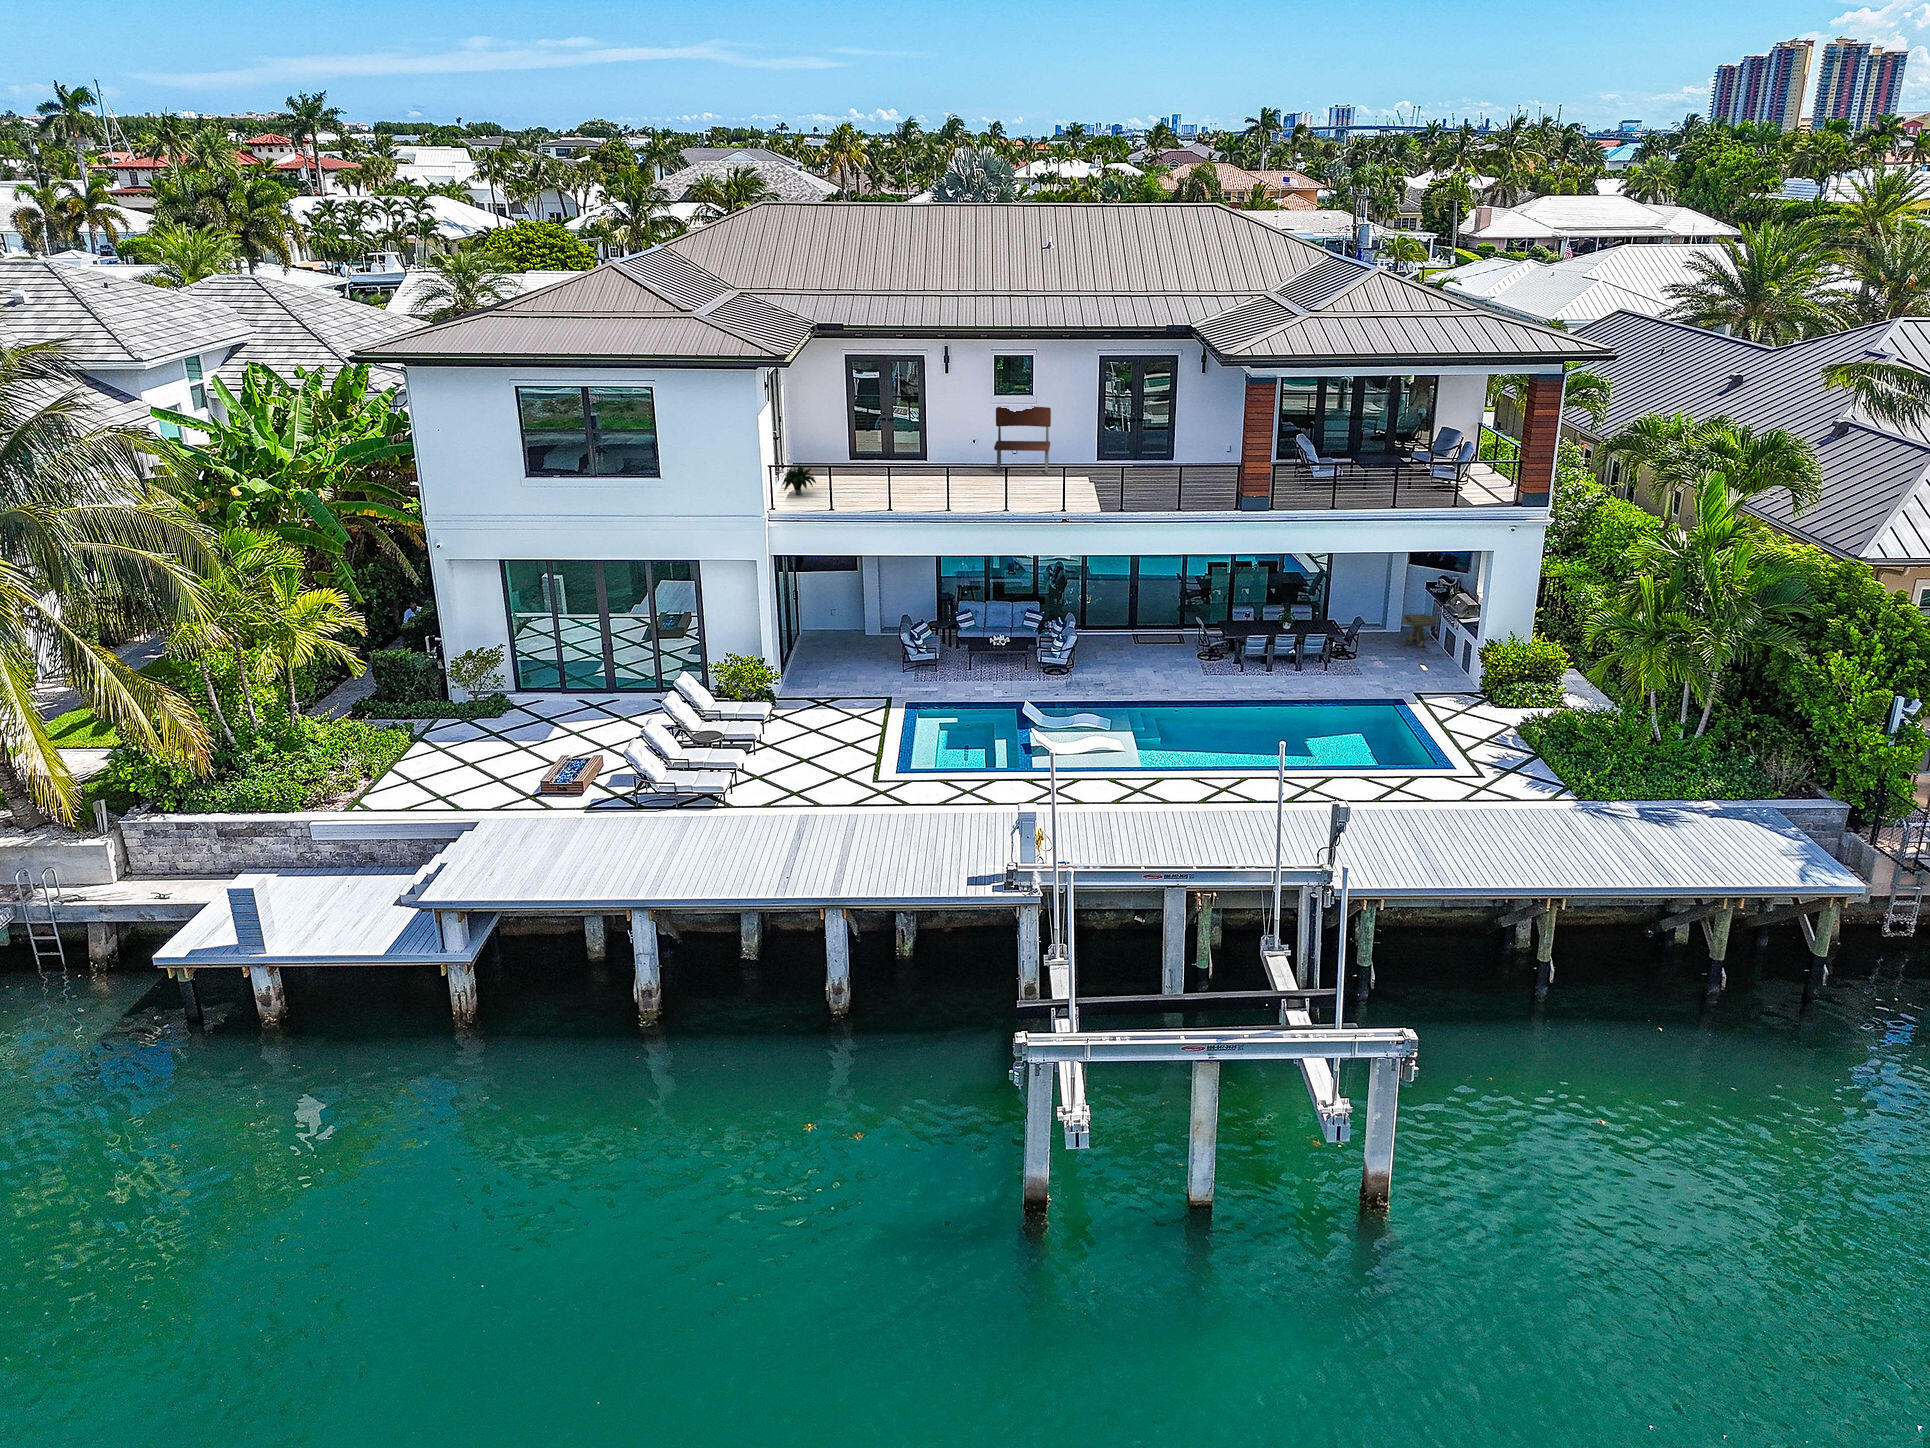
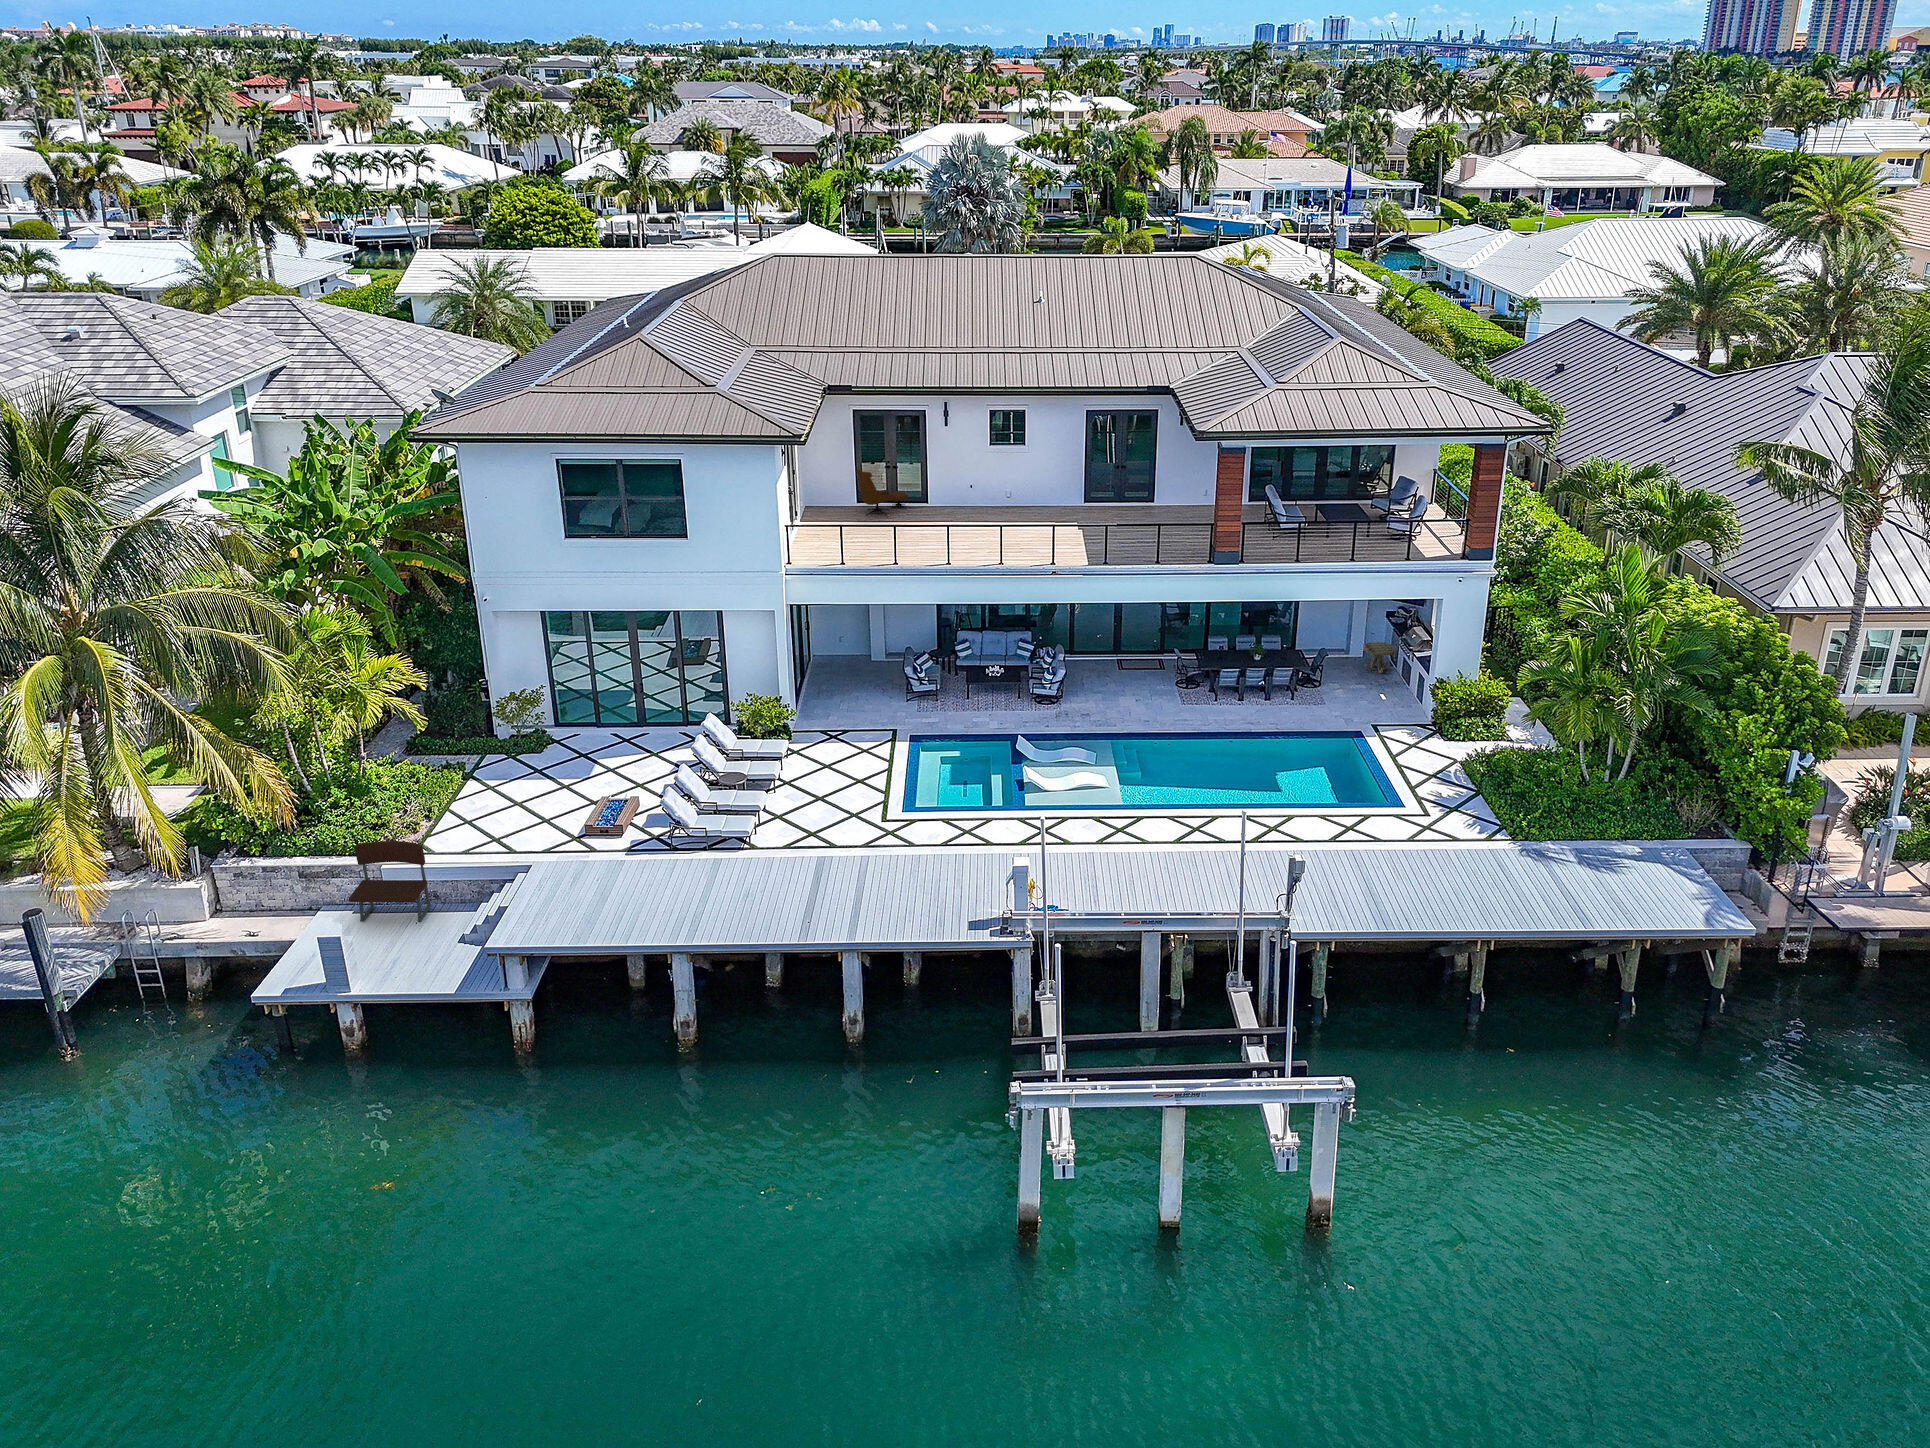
bench: present [994,407,1051,473] -> present [349,841,431,922]
lounge chair: none [850,422,907,474] -> present [857,469,909,516]
potted plant: present [782,465,816,495] -> none [794,513,827,542]

